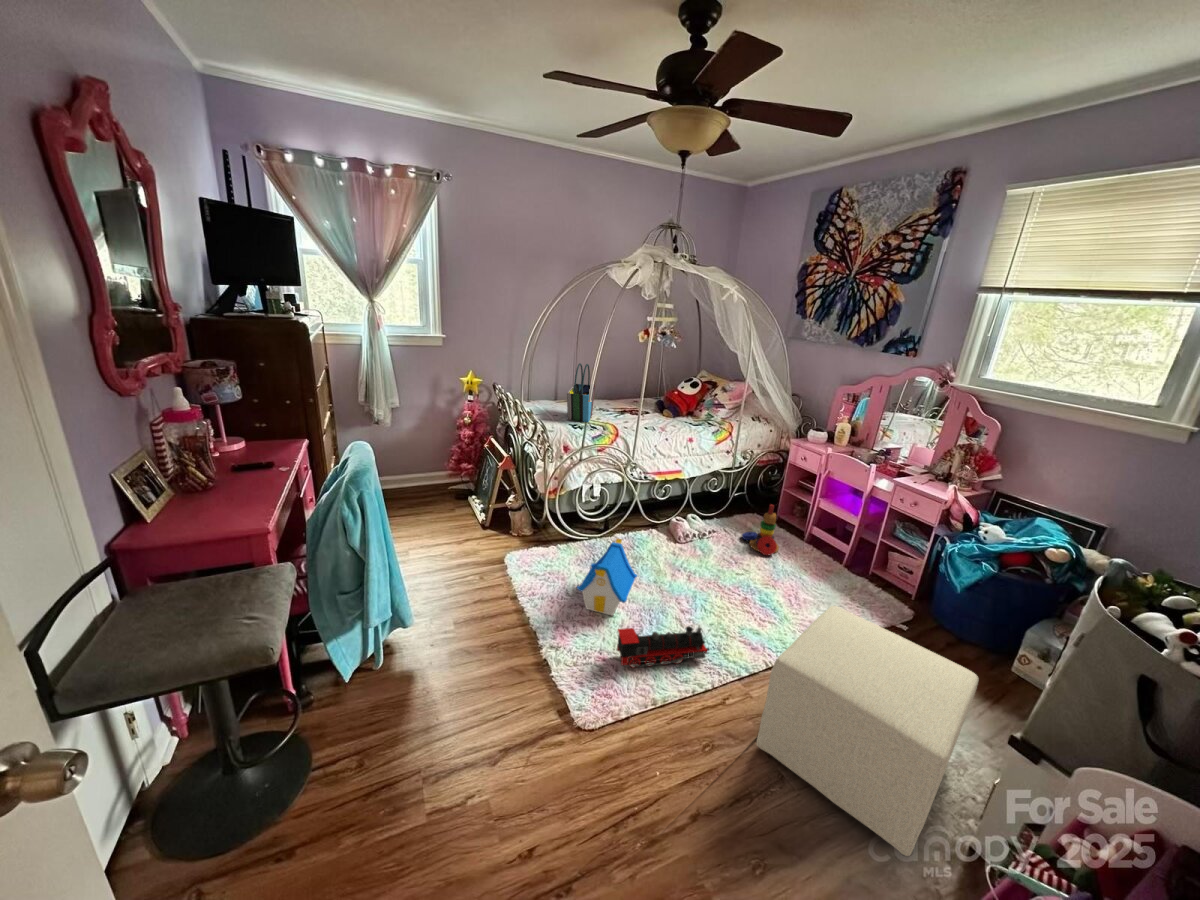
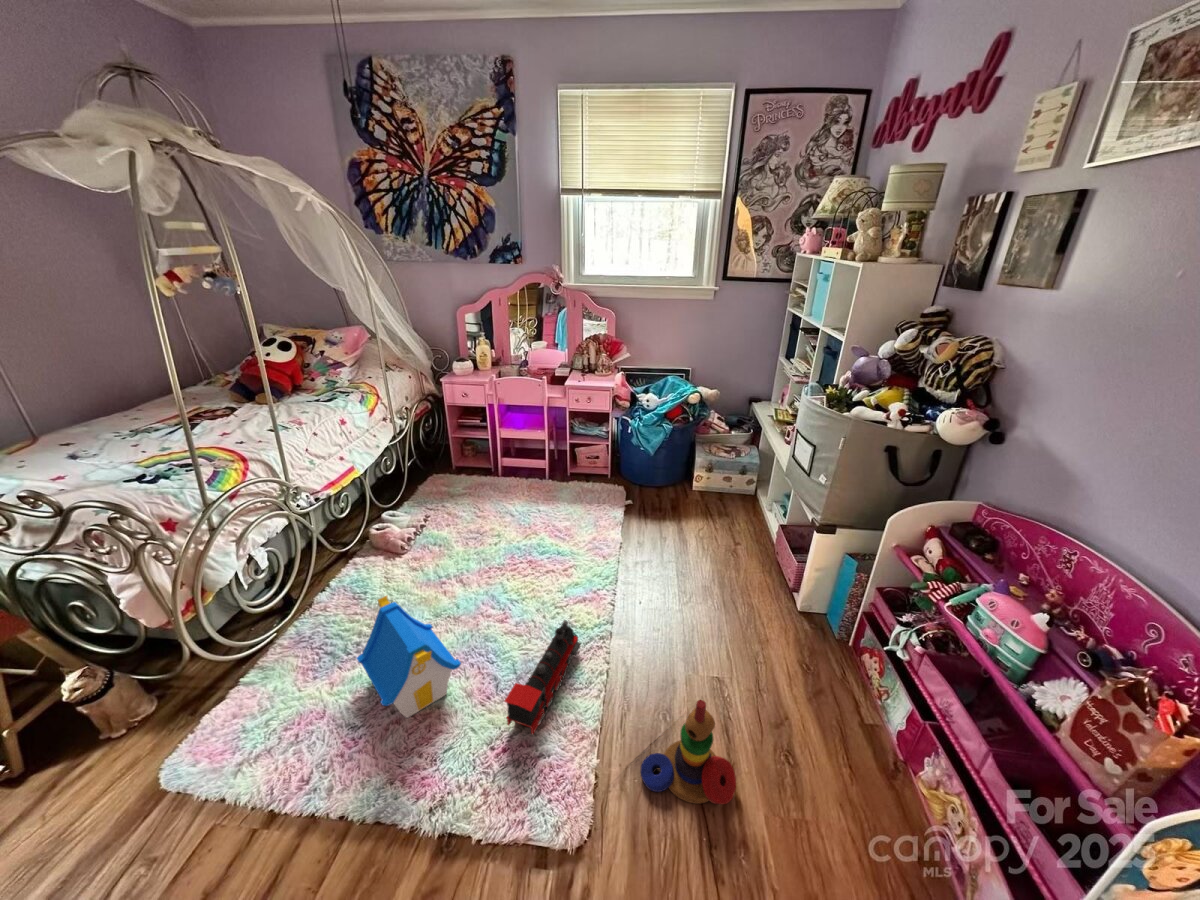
tote bag: present [567,363,595,422] -> none [56,356,150,474]
stacking toy: present [742,504,779,555] -> present [640,700,736,804]
ottoman: present [756,606,978,856] -> none [649,504,832,677]

